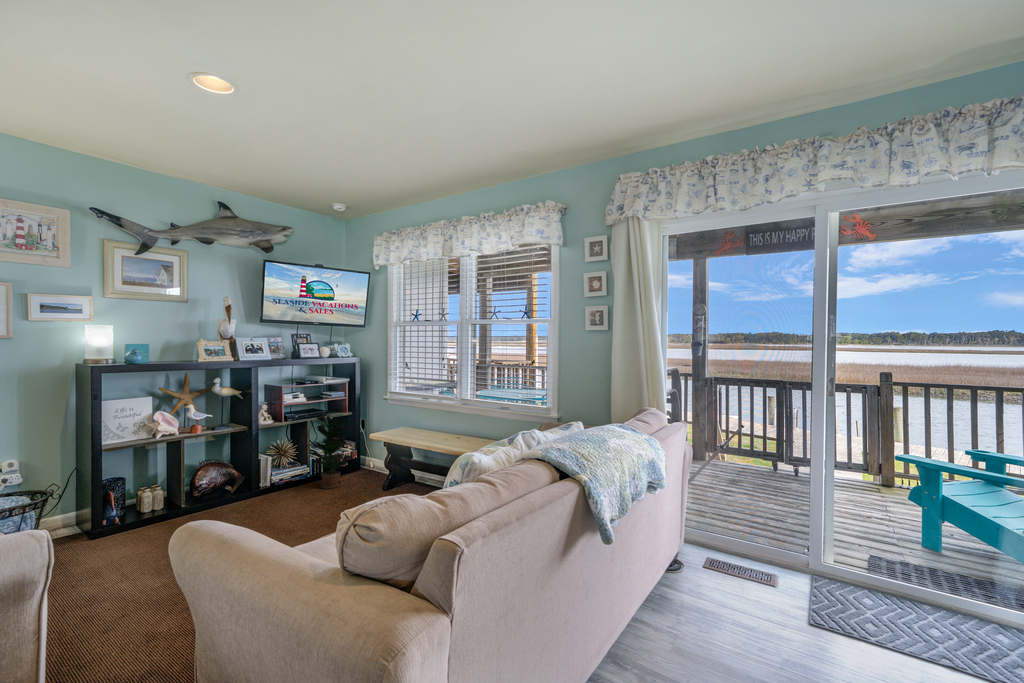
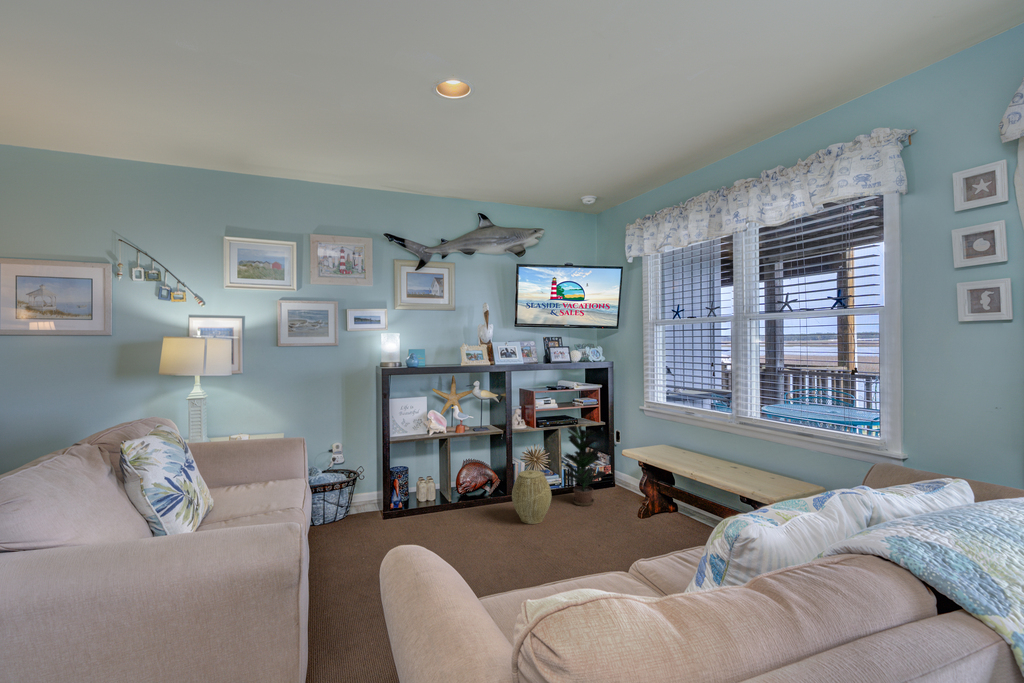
woven basket: none [258,461,300,512] -> present [512,470,552,524]

